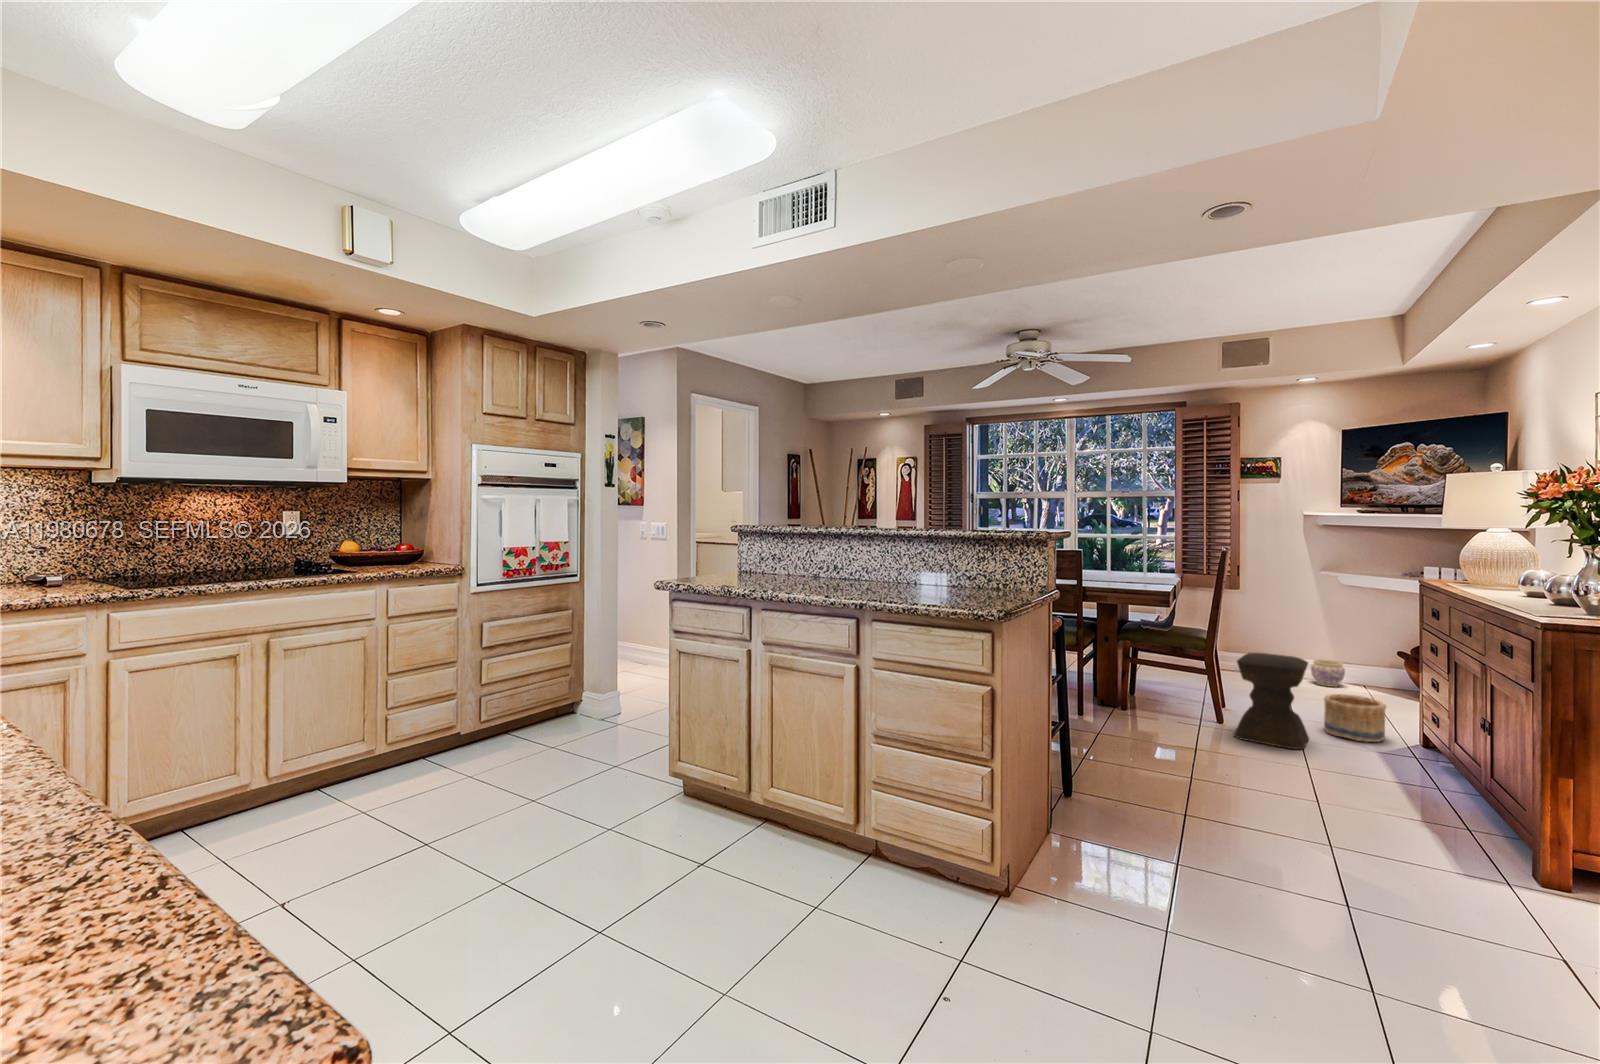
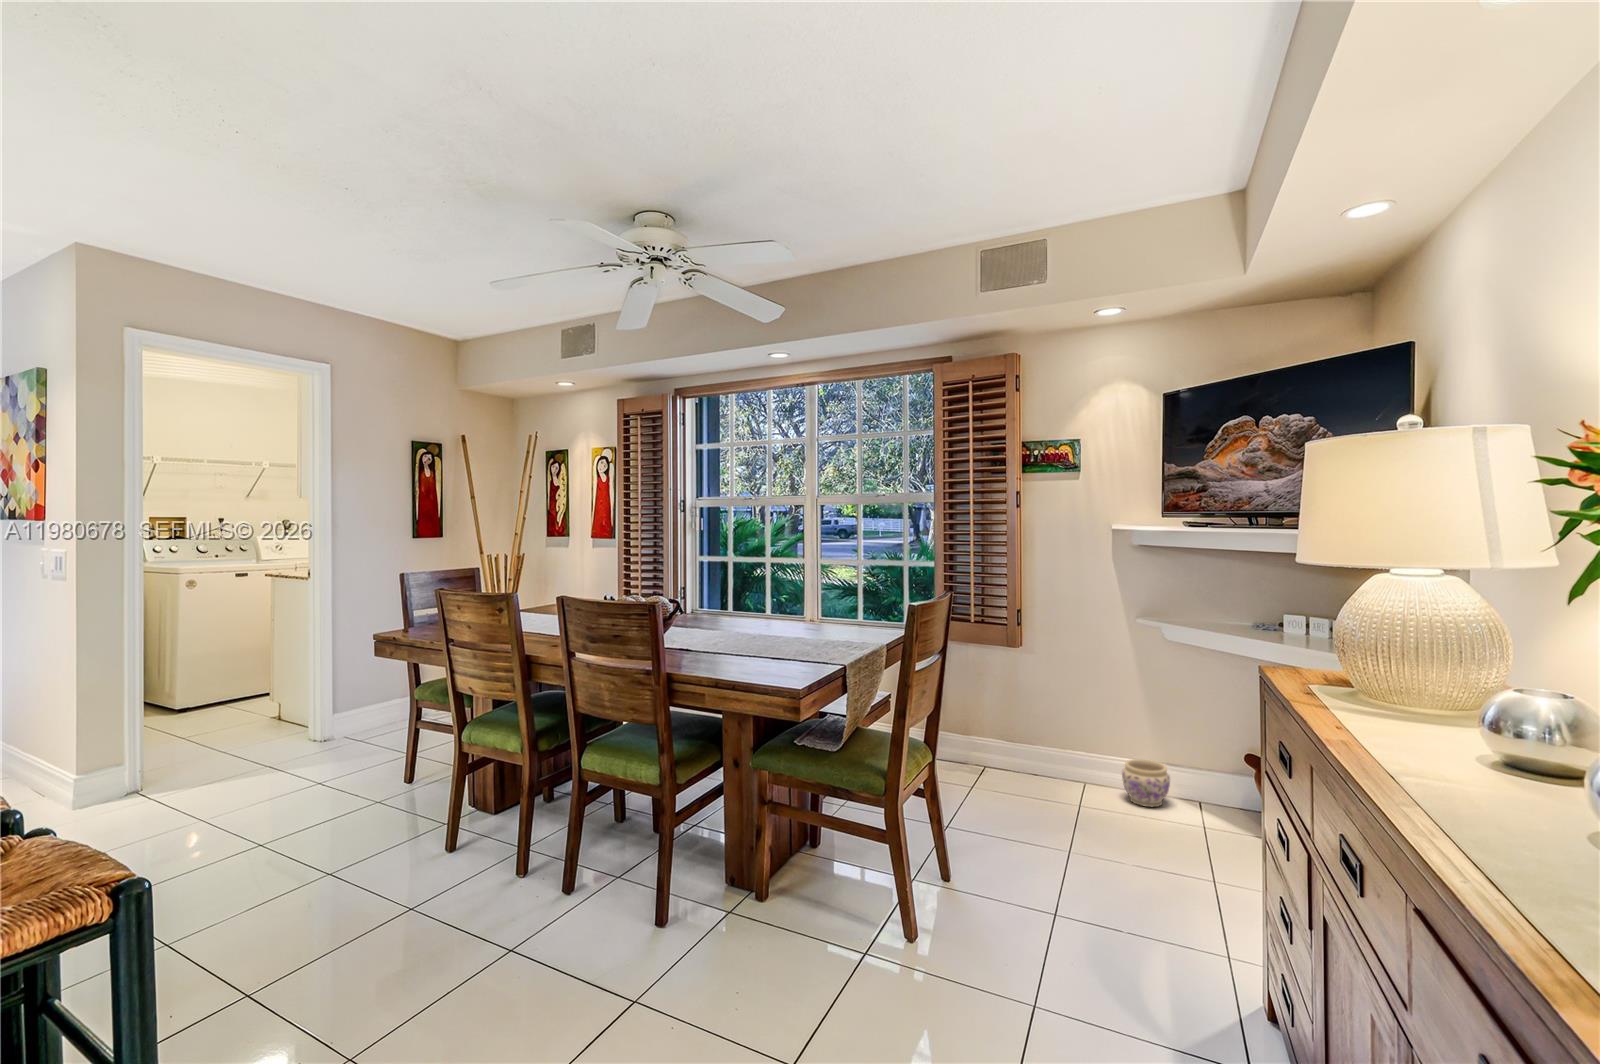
stool: present [1234,653,1309,749] -> none [887,796,1027,1016]
basket: present [1324,694,1386,742] -> none [1069,866,1169,979]

